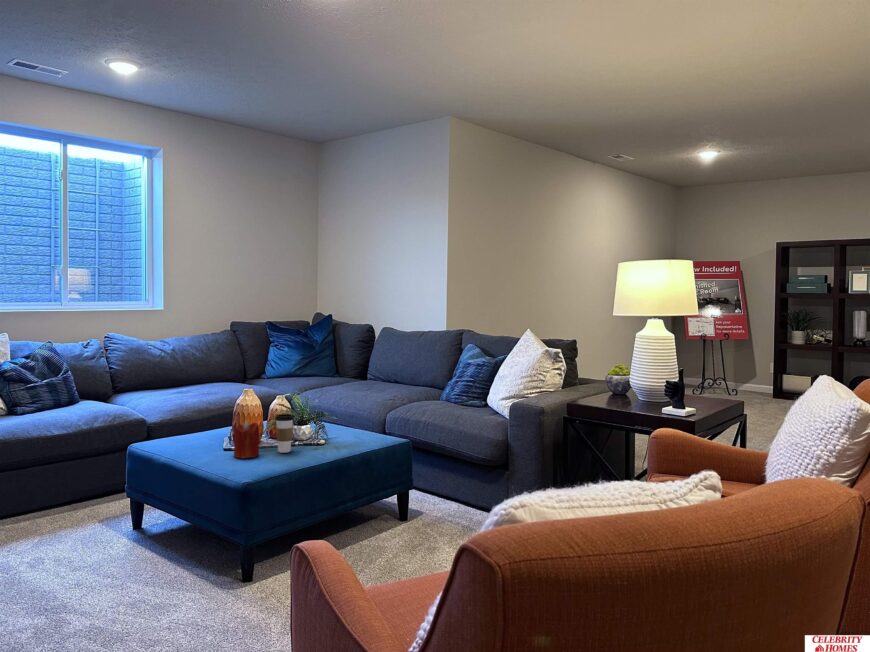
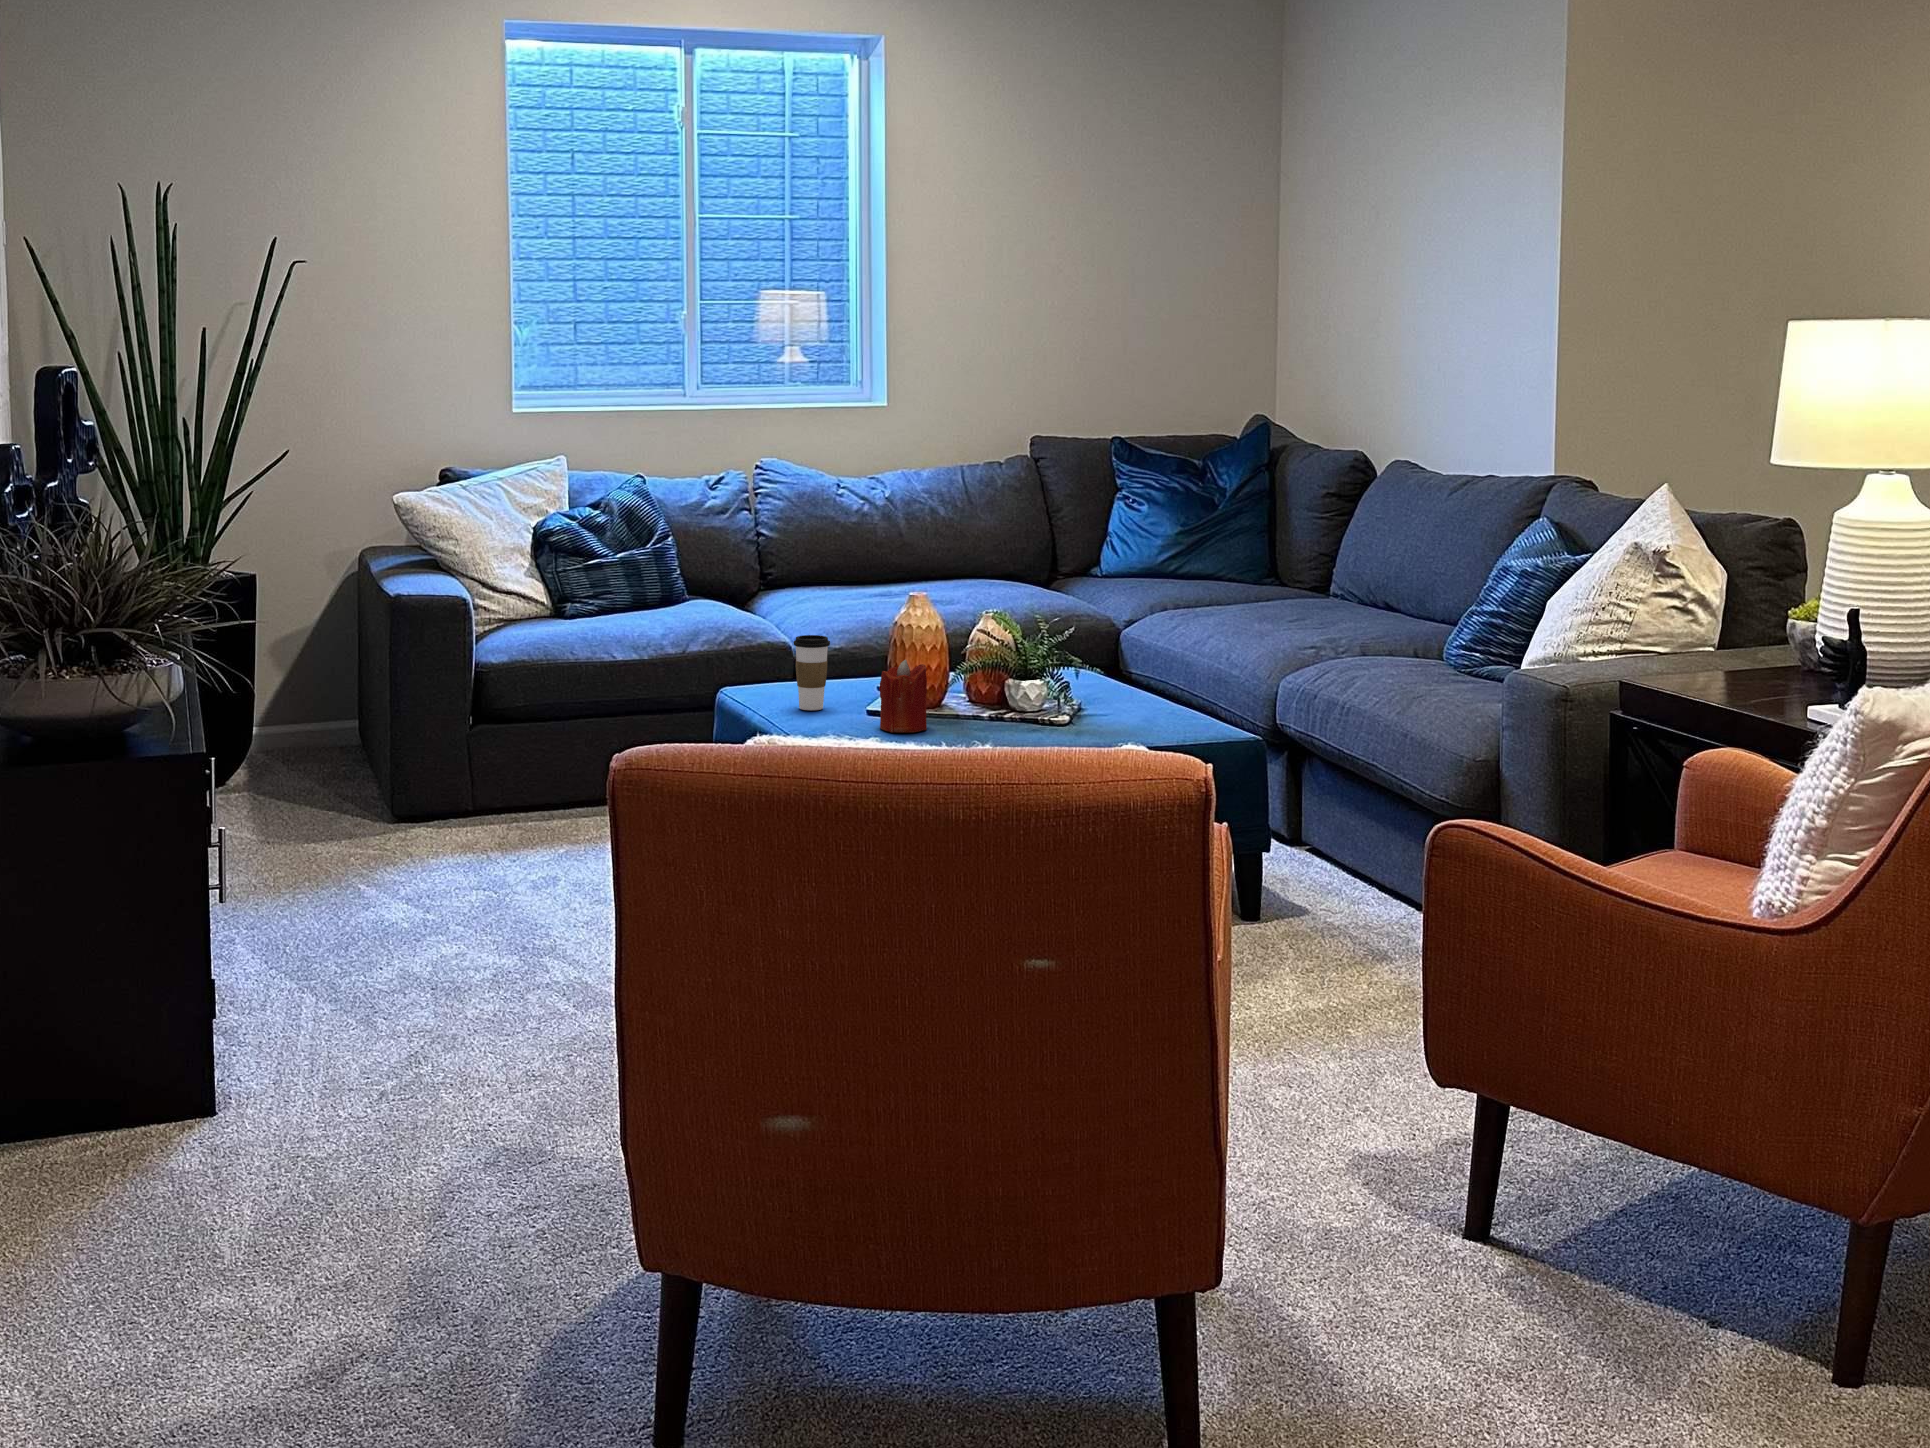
coffee cup: present [275,414,294,453] -> present [794,635,830,710]

